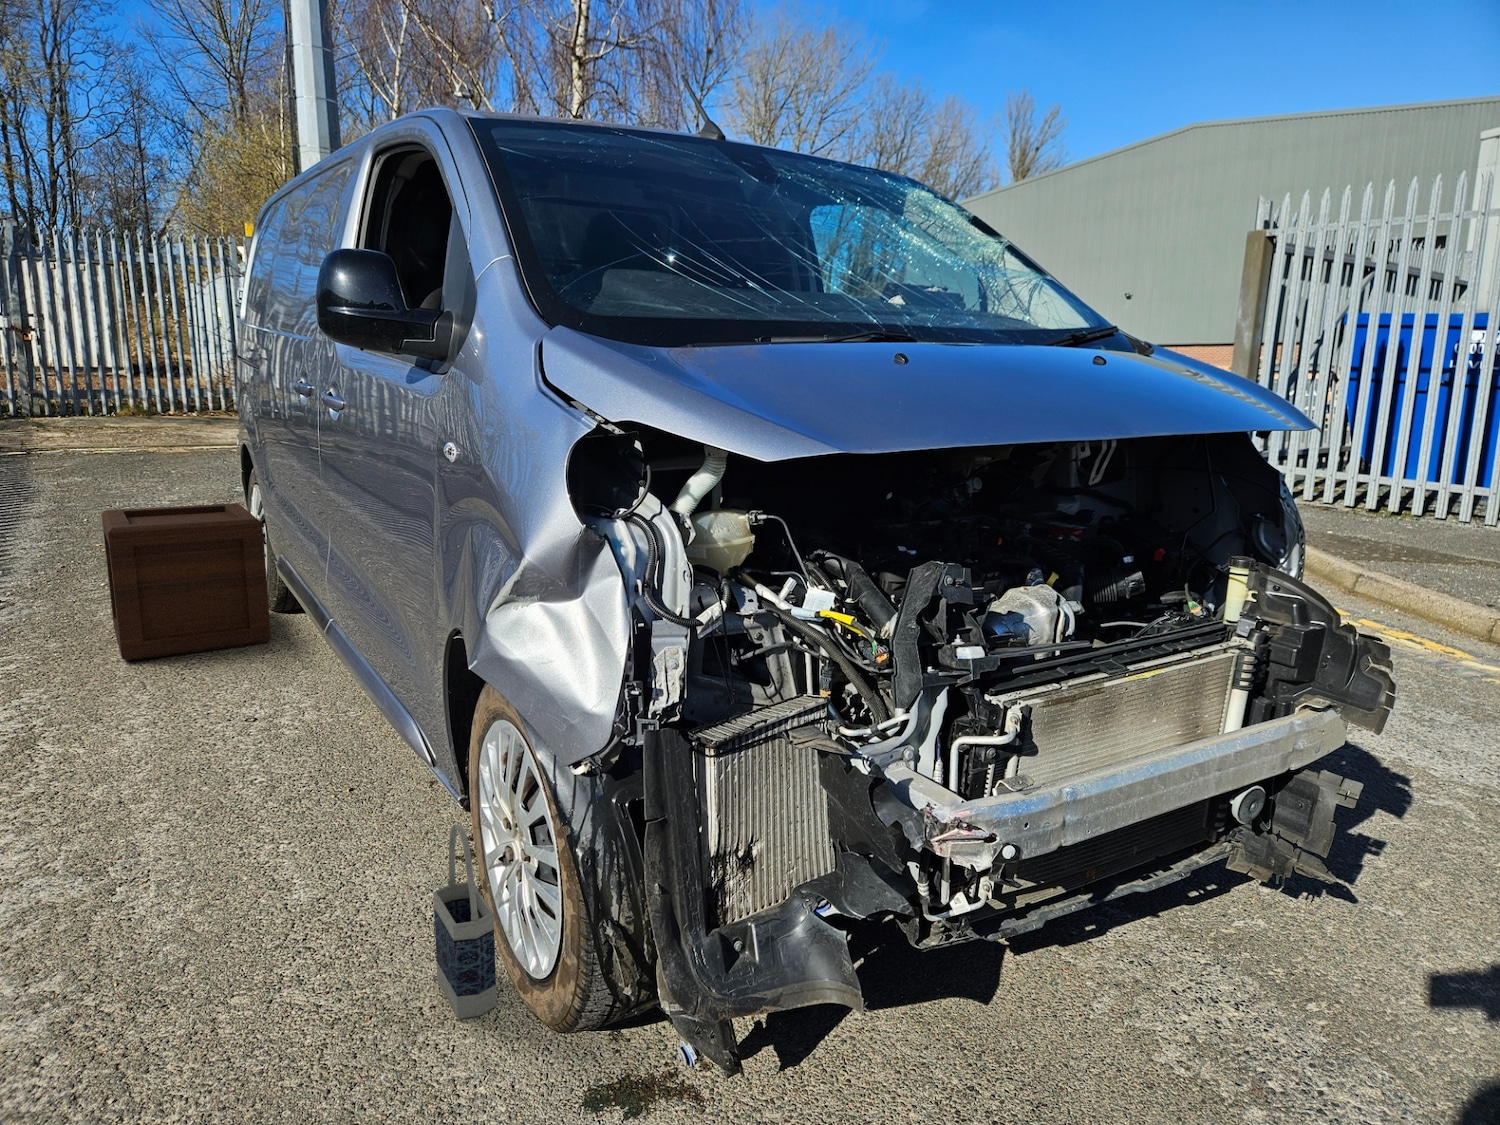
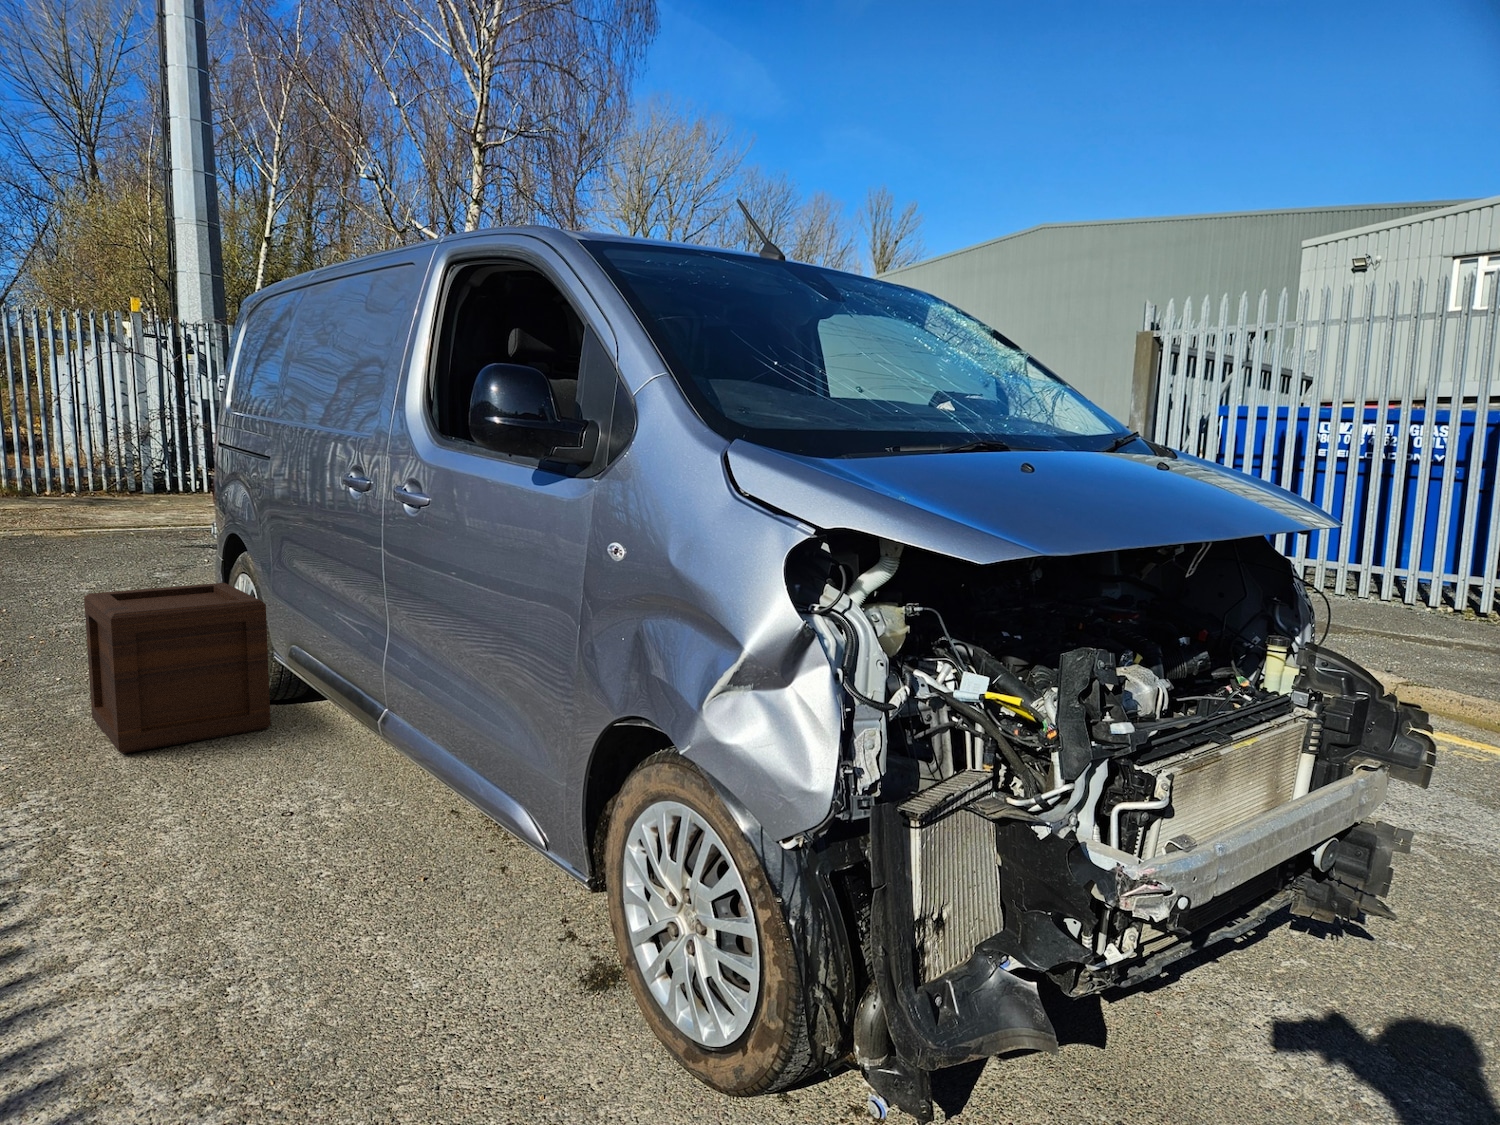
bag: present [433,824,497,1019] -> none [591,904,659,1094]

